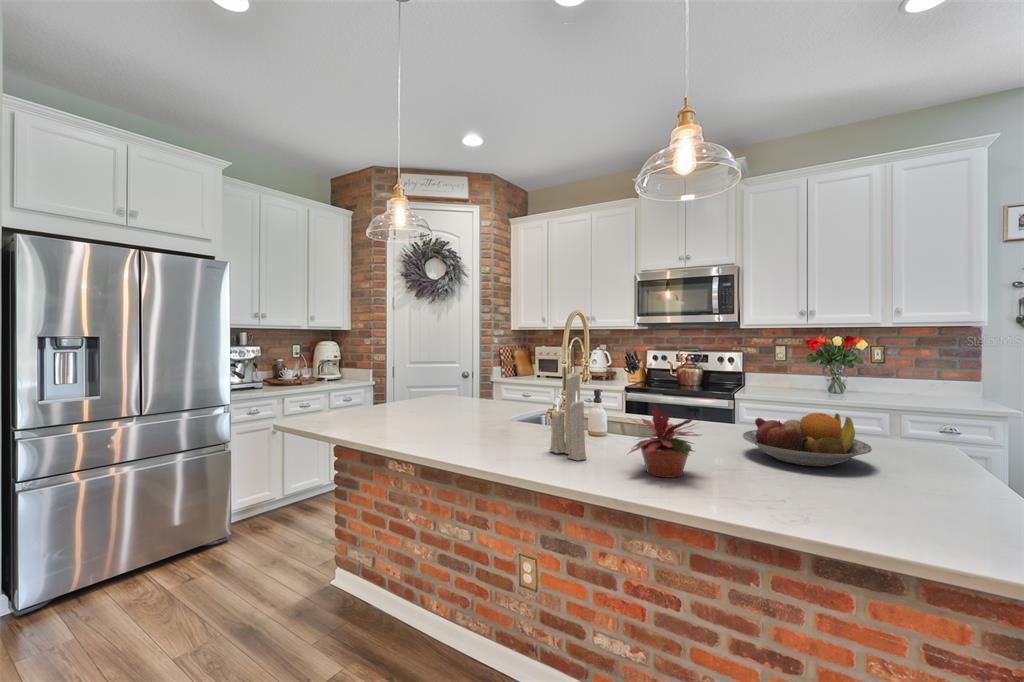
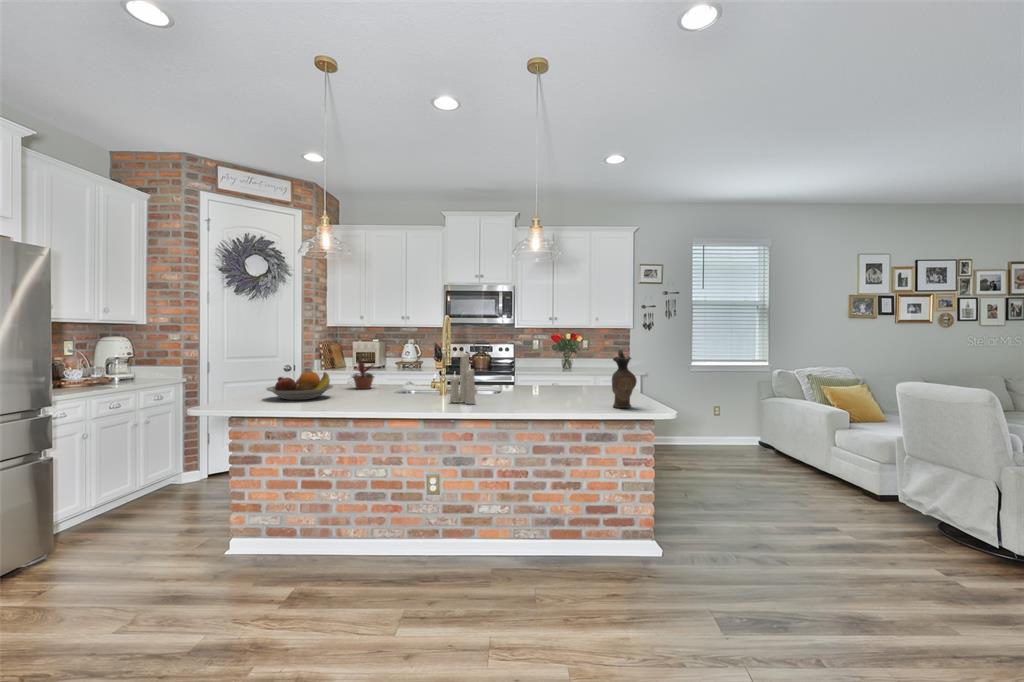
ceramic pitcher: none [874,378,951,525] -> present [612,349,637,408]
potted plant: present [630,404,699,478] -> present [352,360,375,389]
fruit bowl: present [742,413,872,466] -> present [266,371,333,400]

